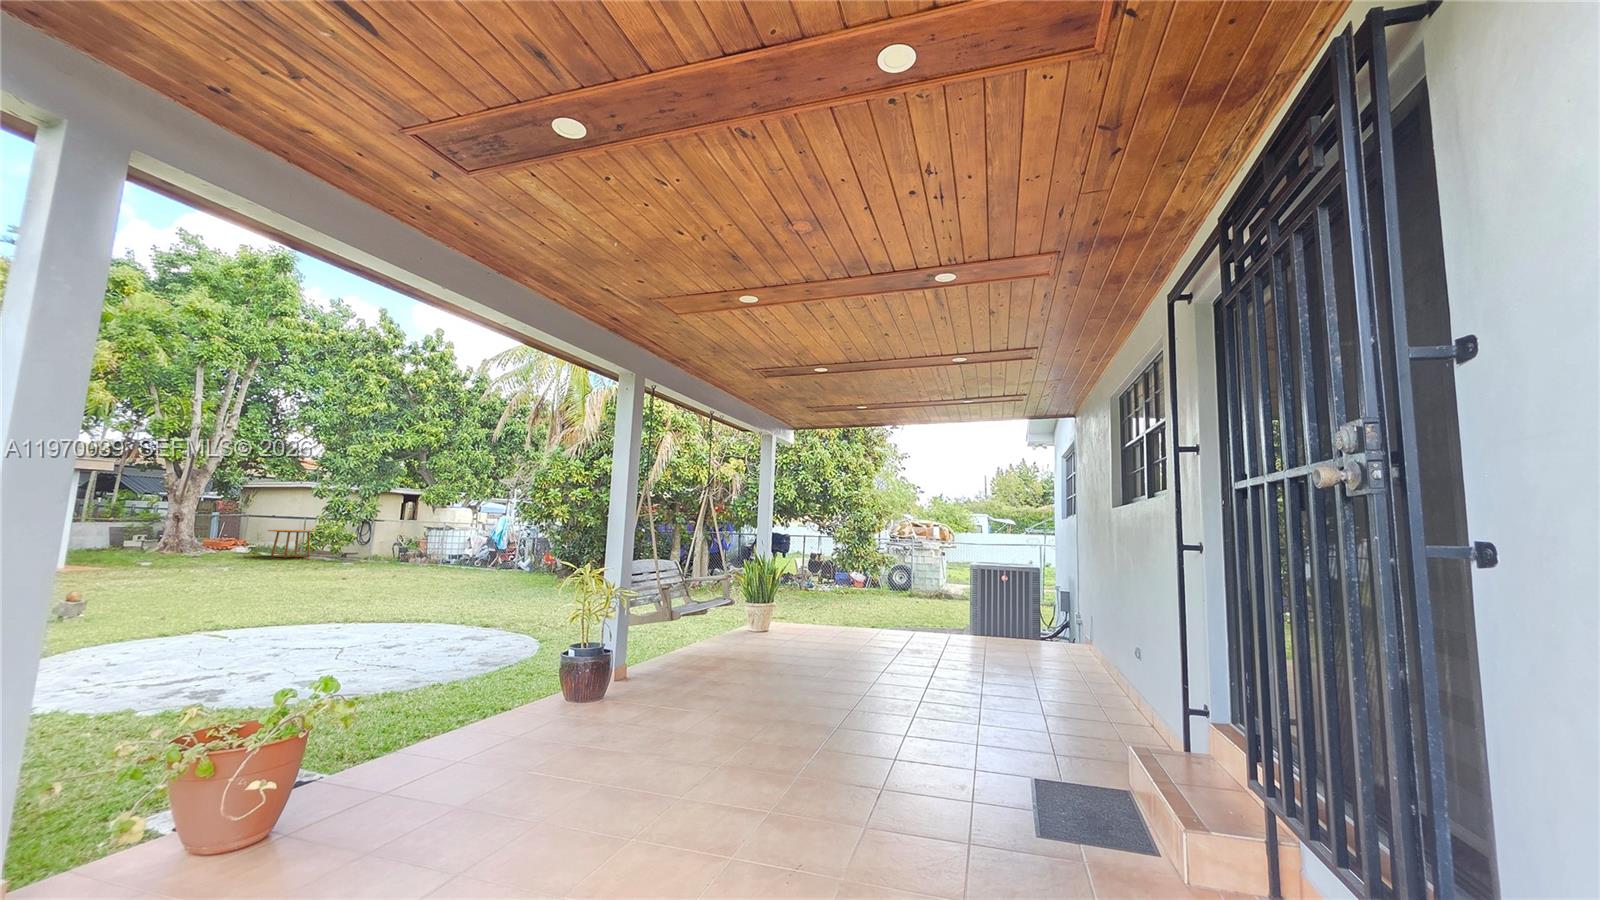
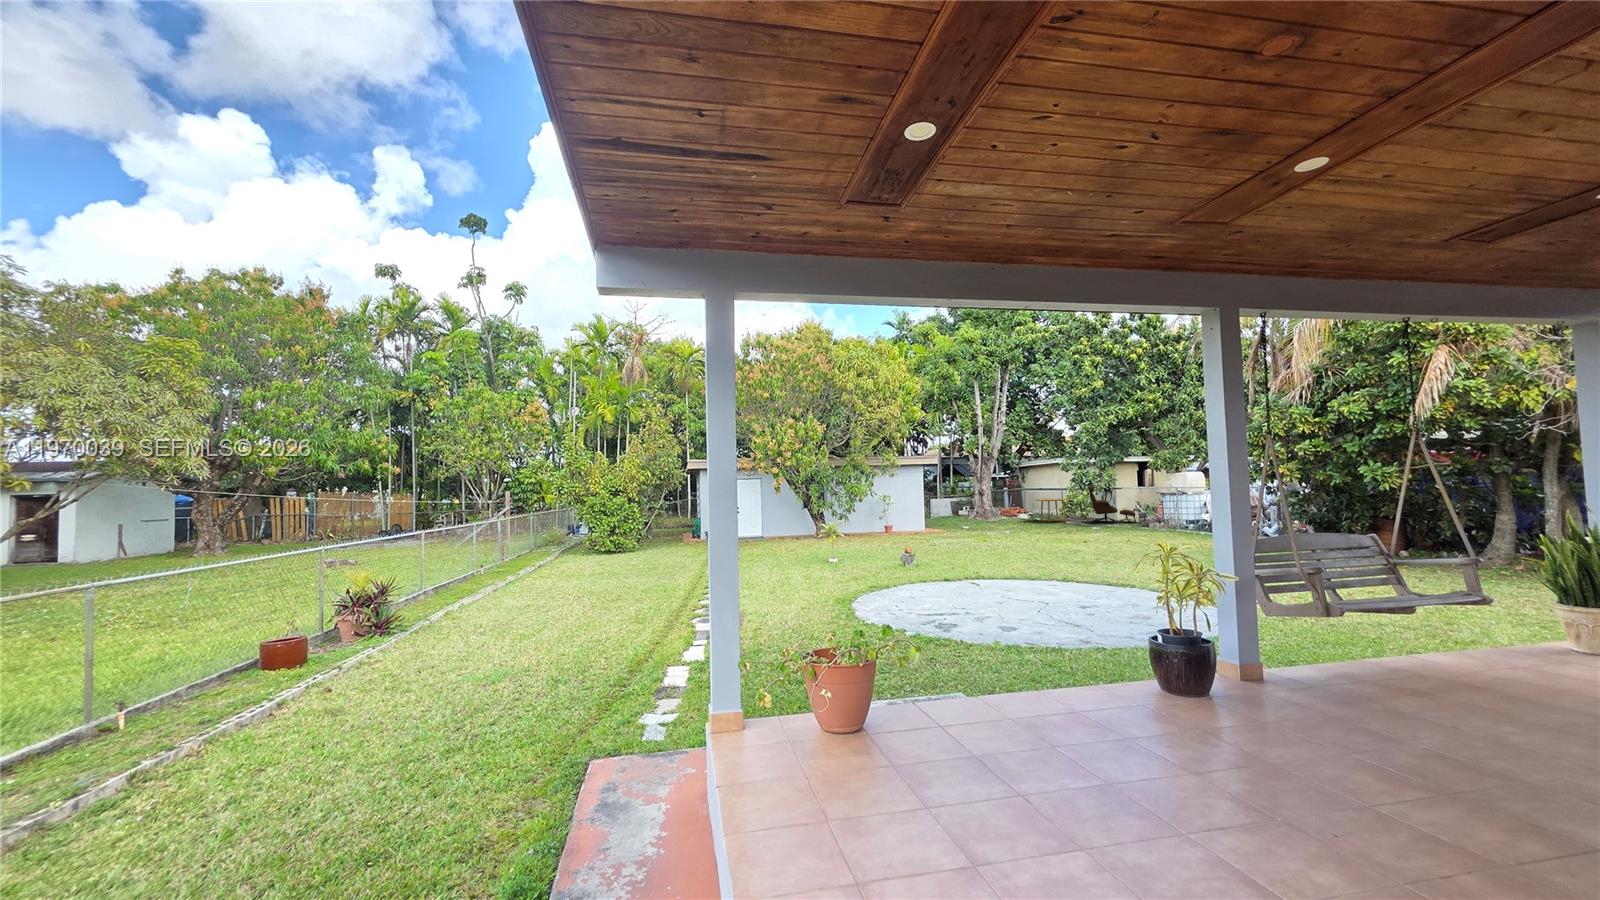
lounge chair: none [345,516,396,559] -> present [1088,486,1136,523]

